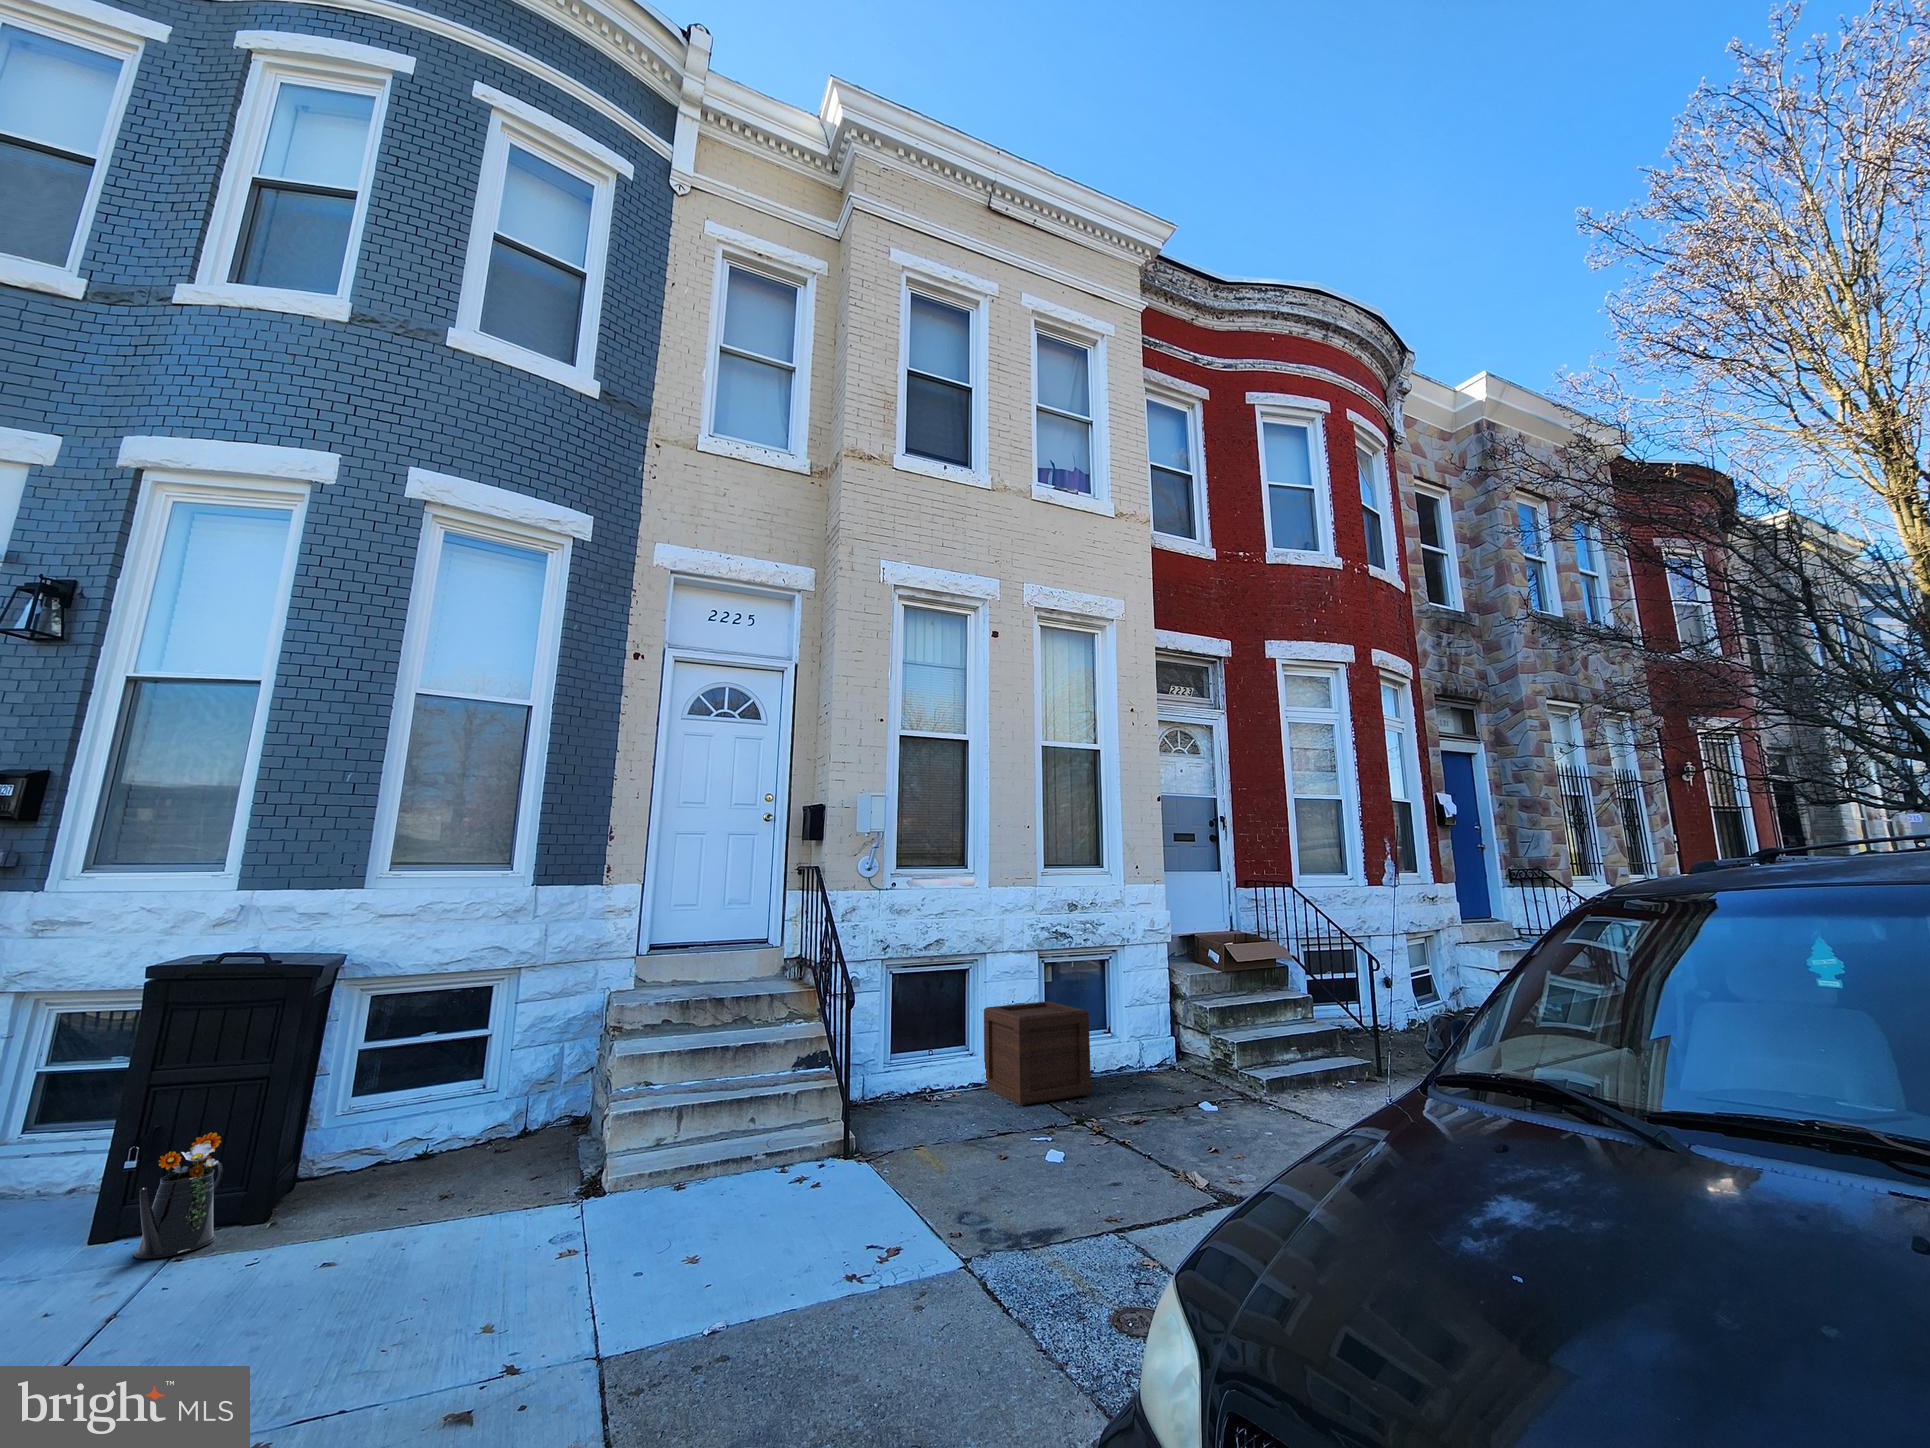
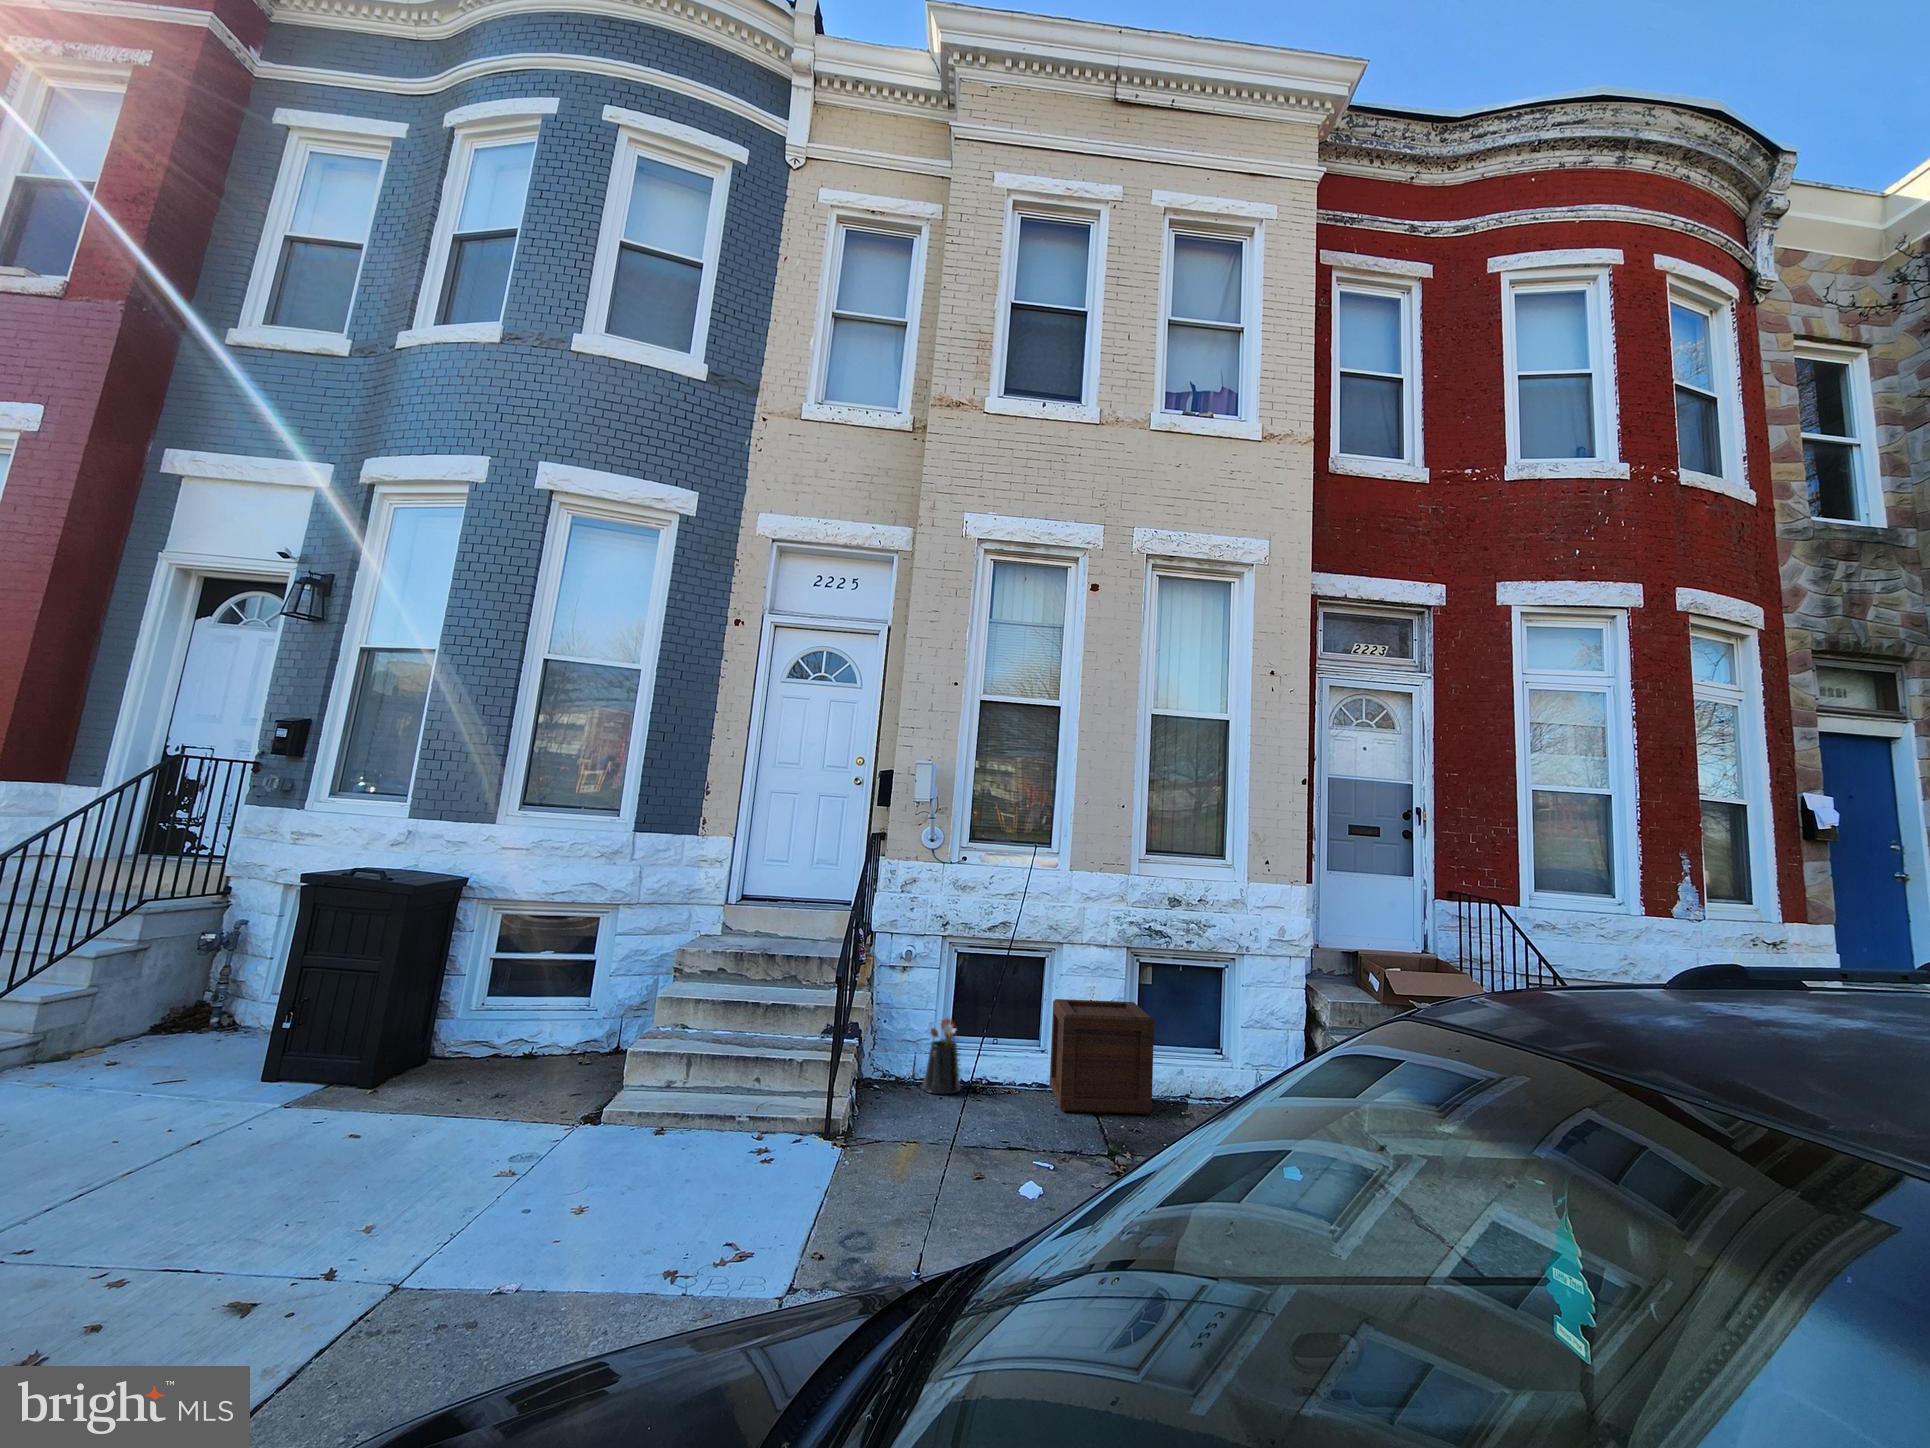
watering can: present [134,1132,223,1259] -> present [922,1018,960,1094]

